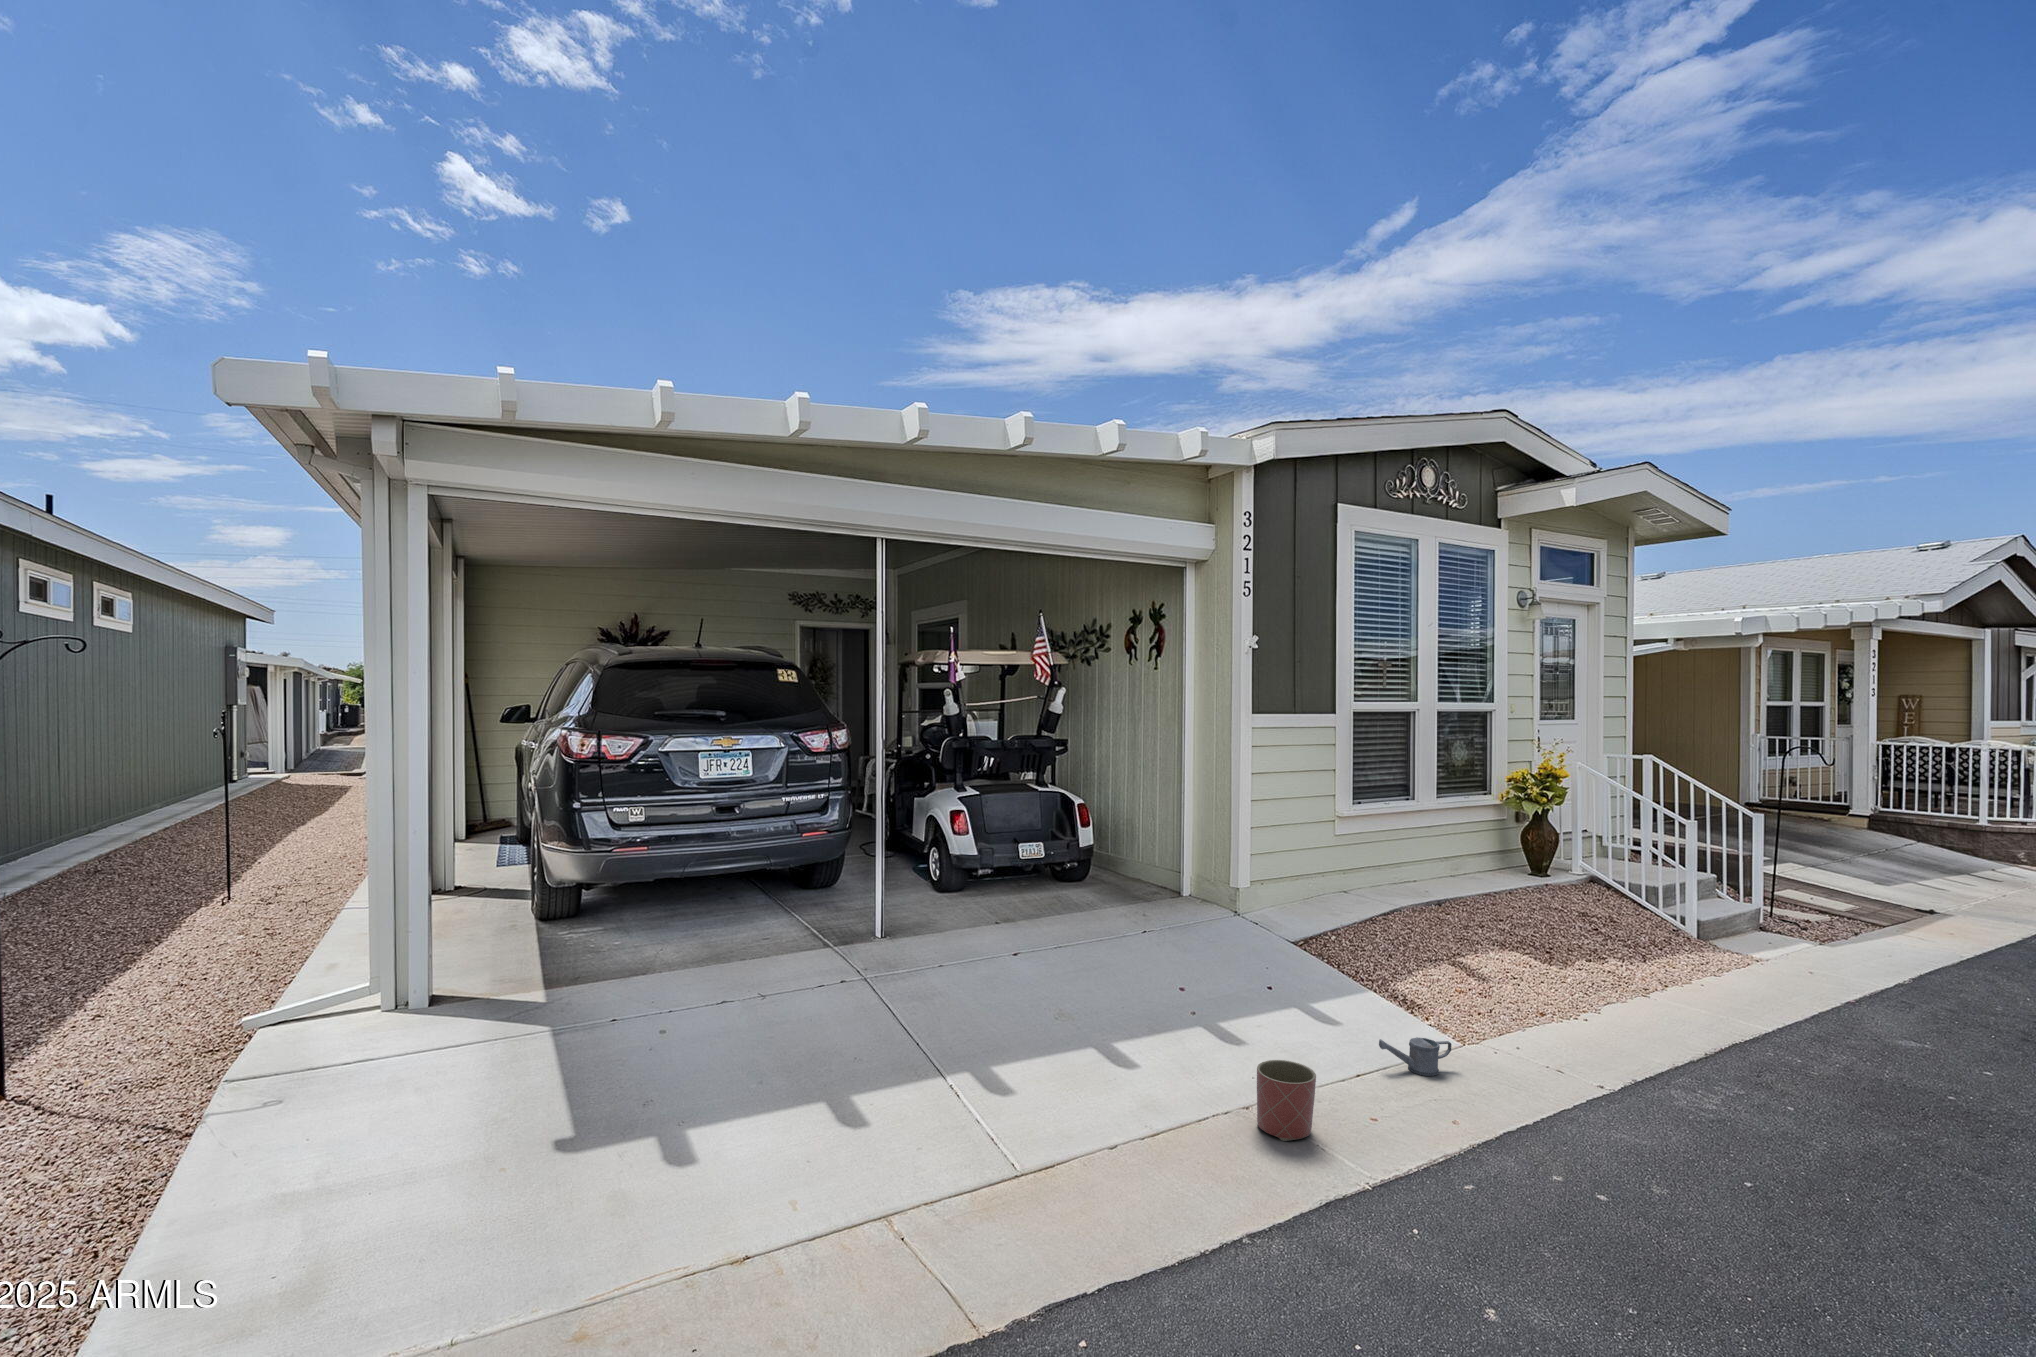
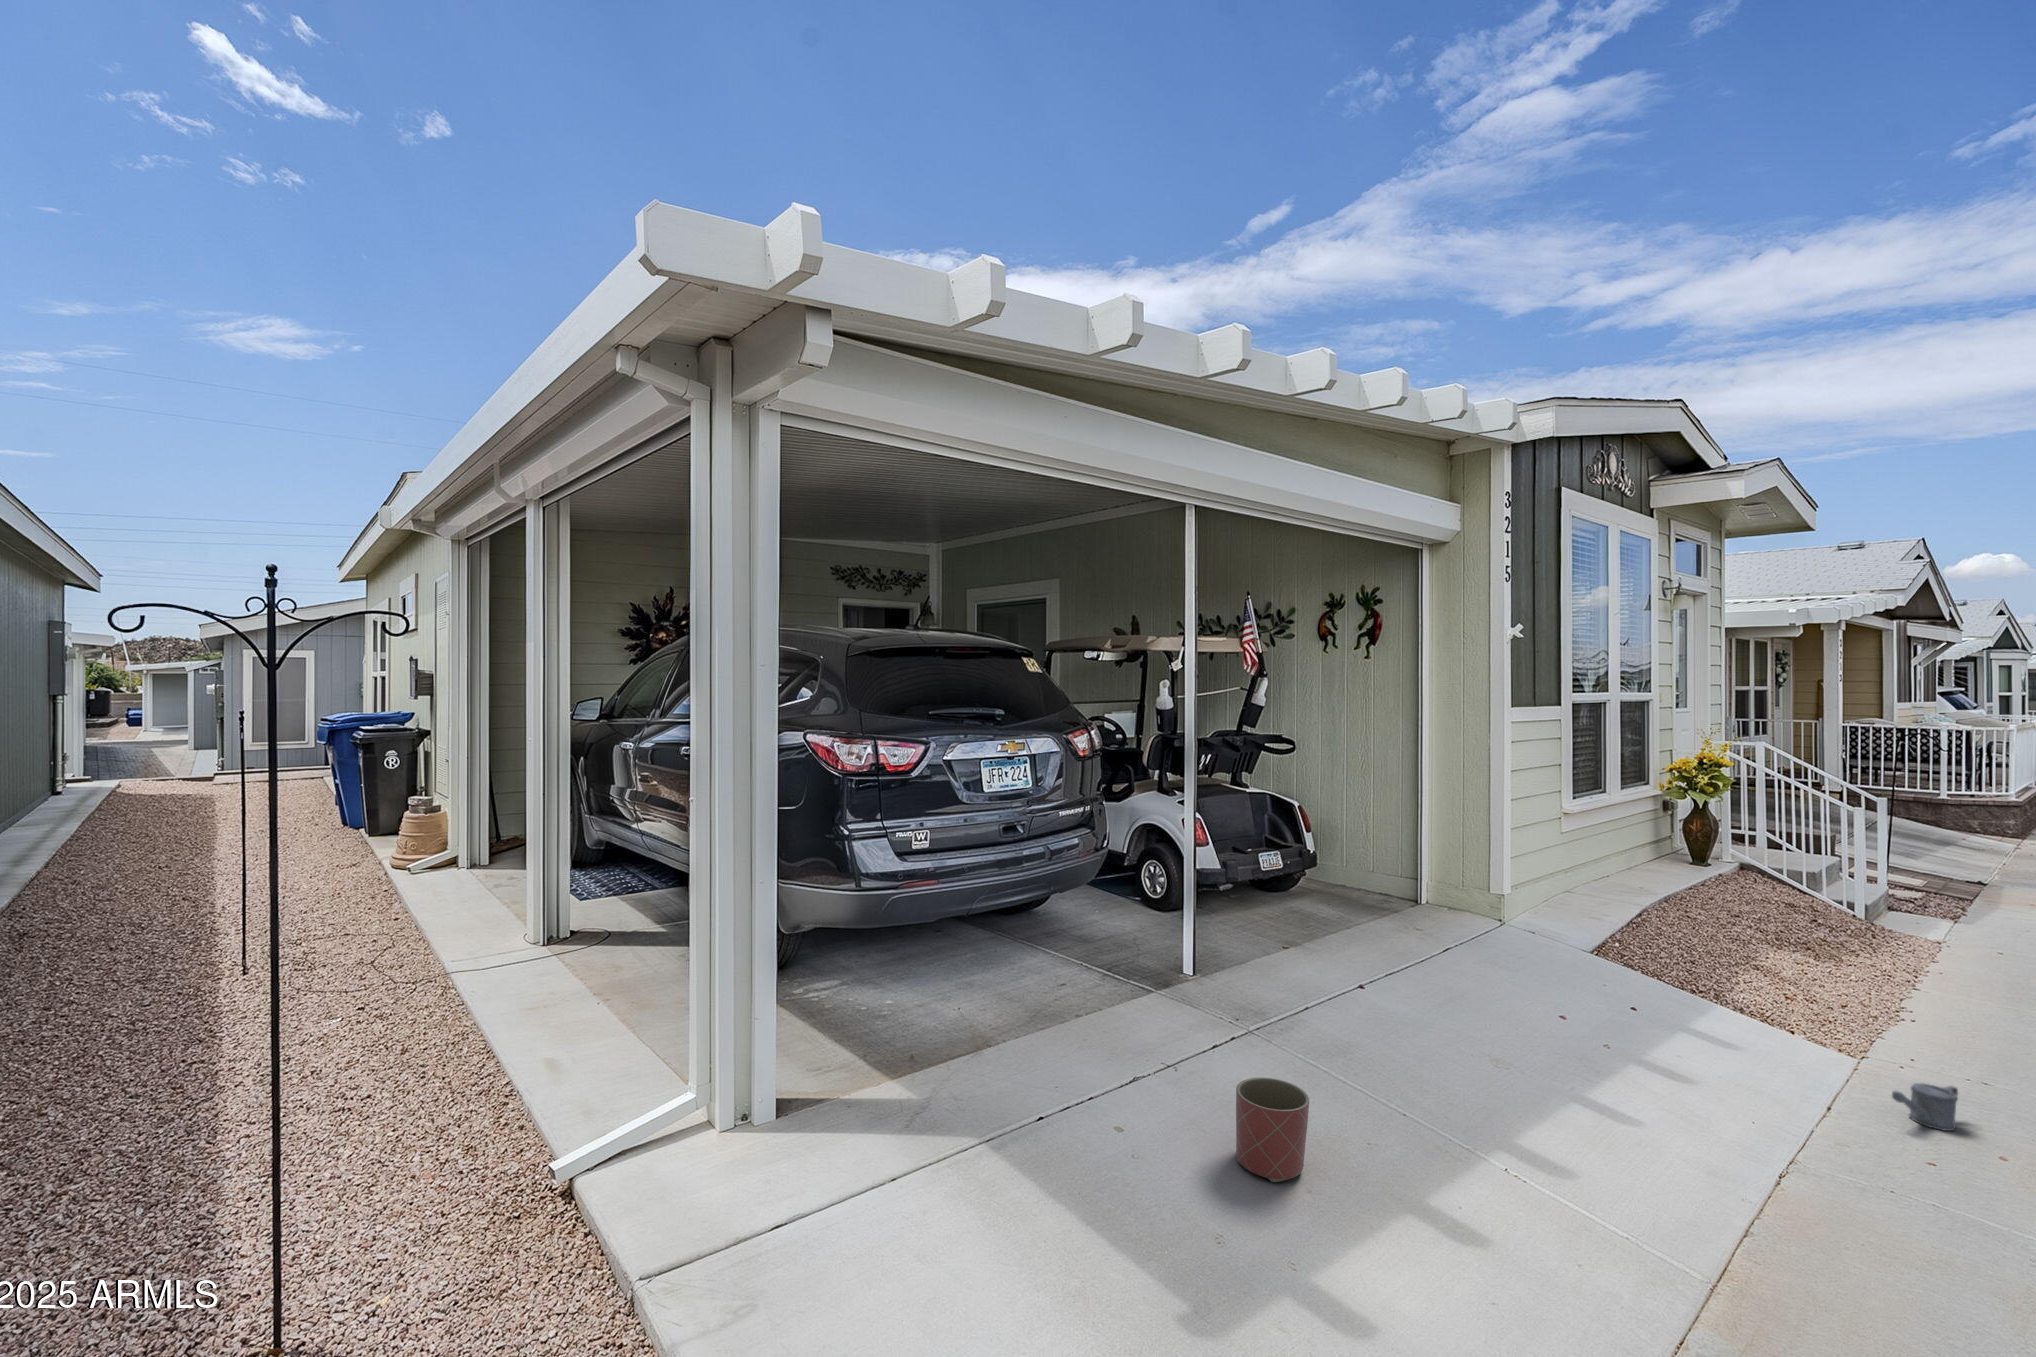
planter: present [1257,1060,1316,1141] -> present [1236,1078,1309,1182]

